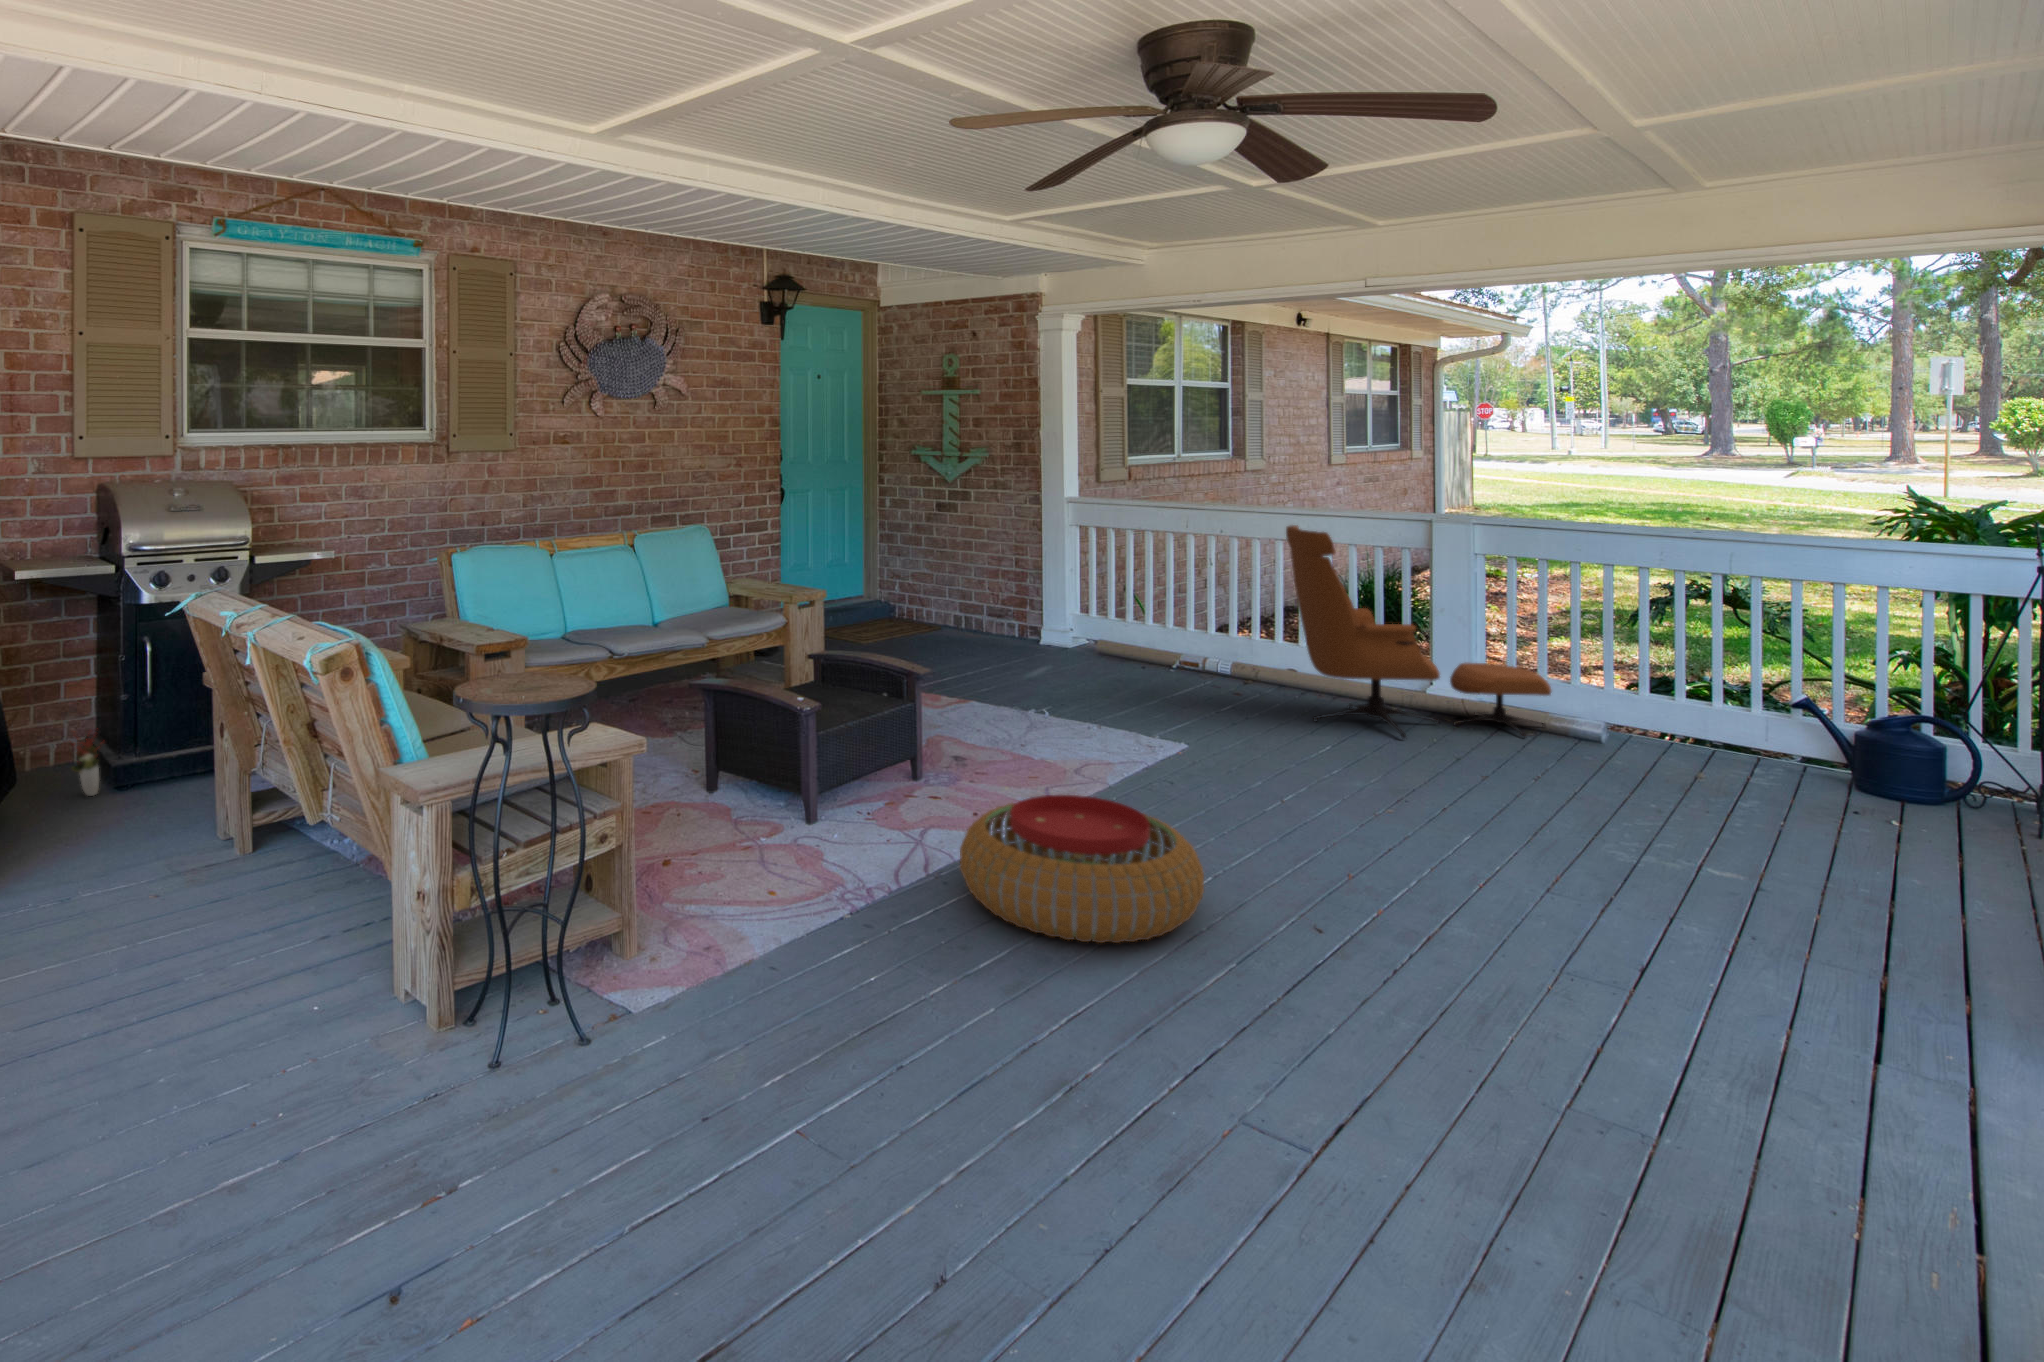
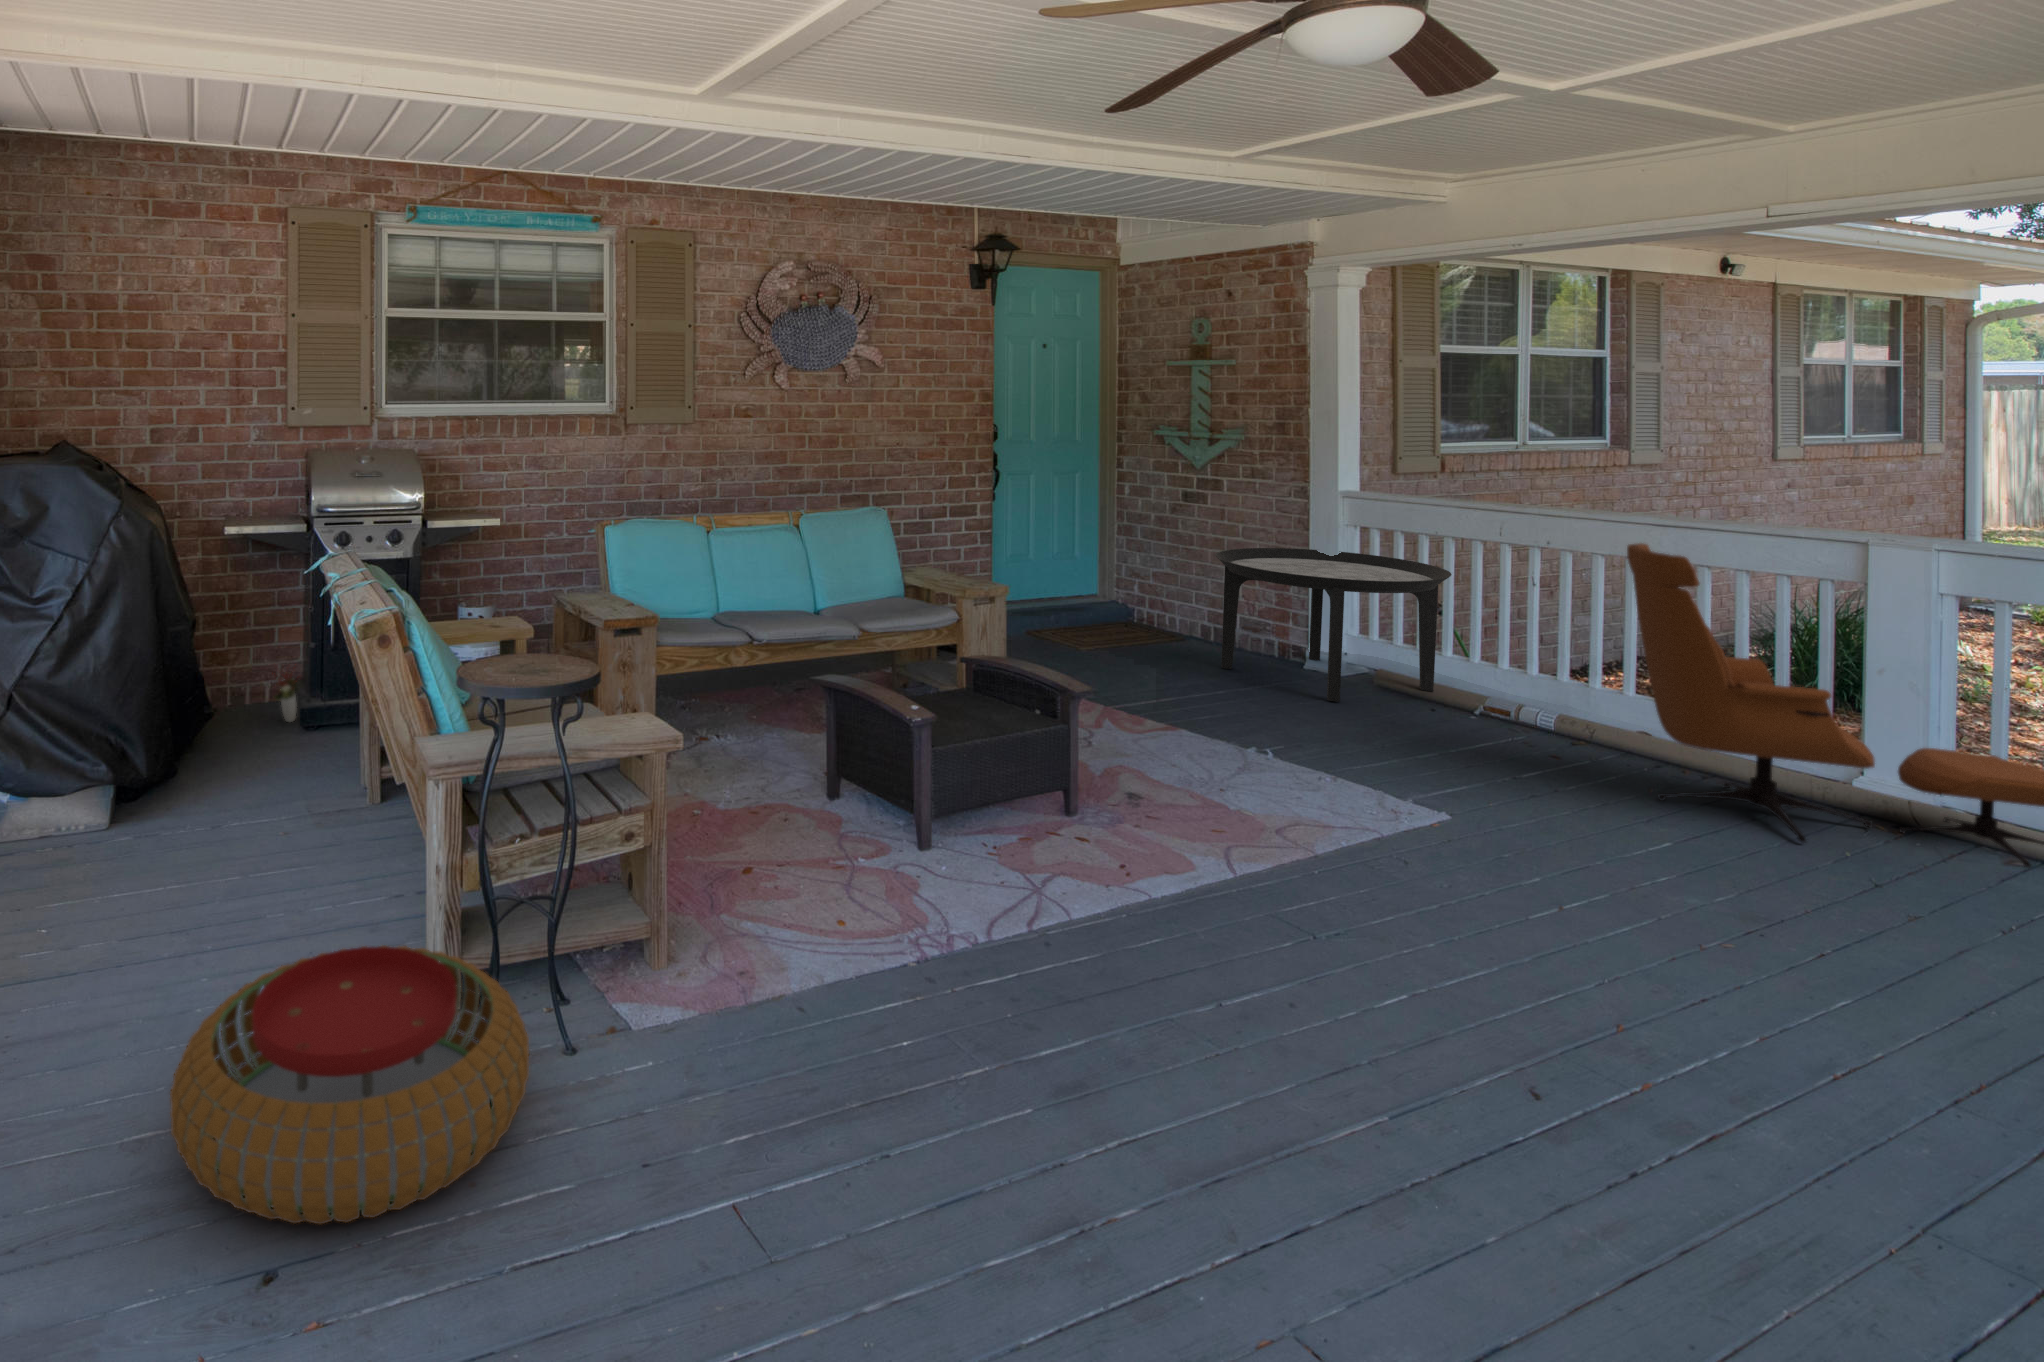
round table: none [978,549,1156,674] -> present [1215,548,1452,702]
pouf: present [960,795,1204,943] -> present [170,945,529,1224]

